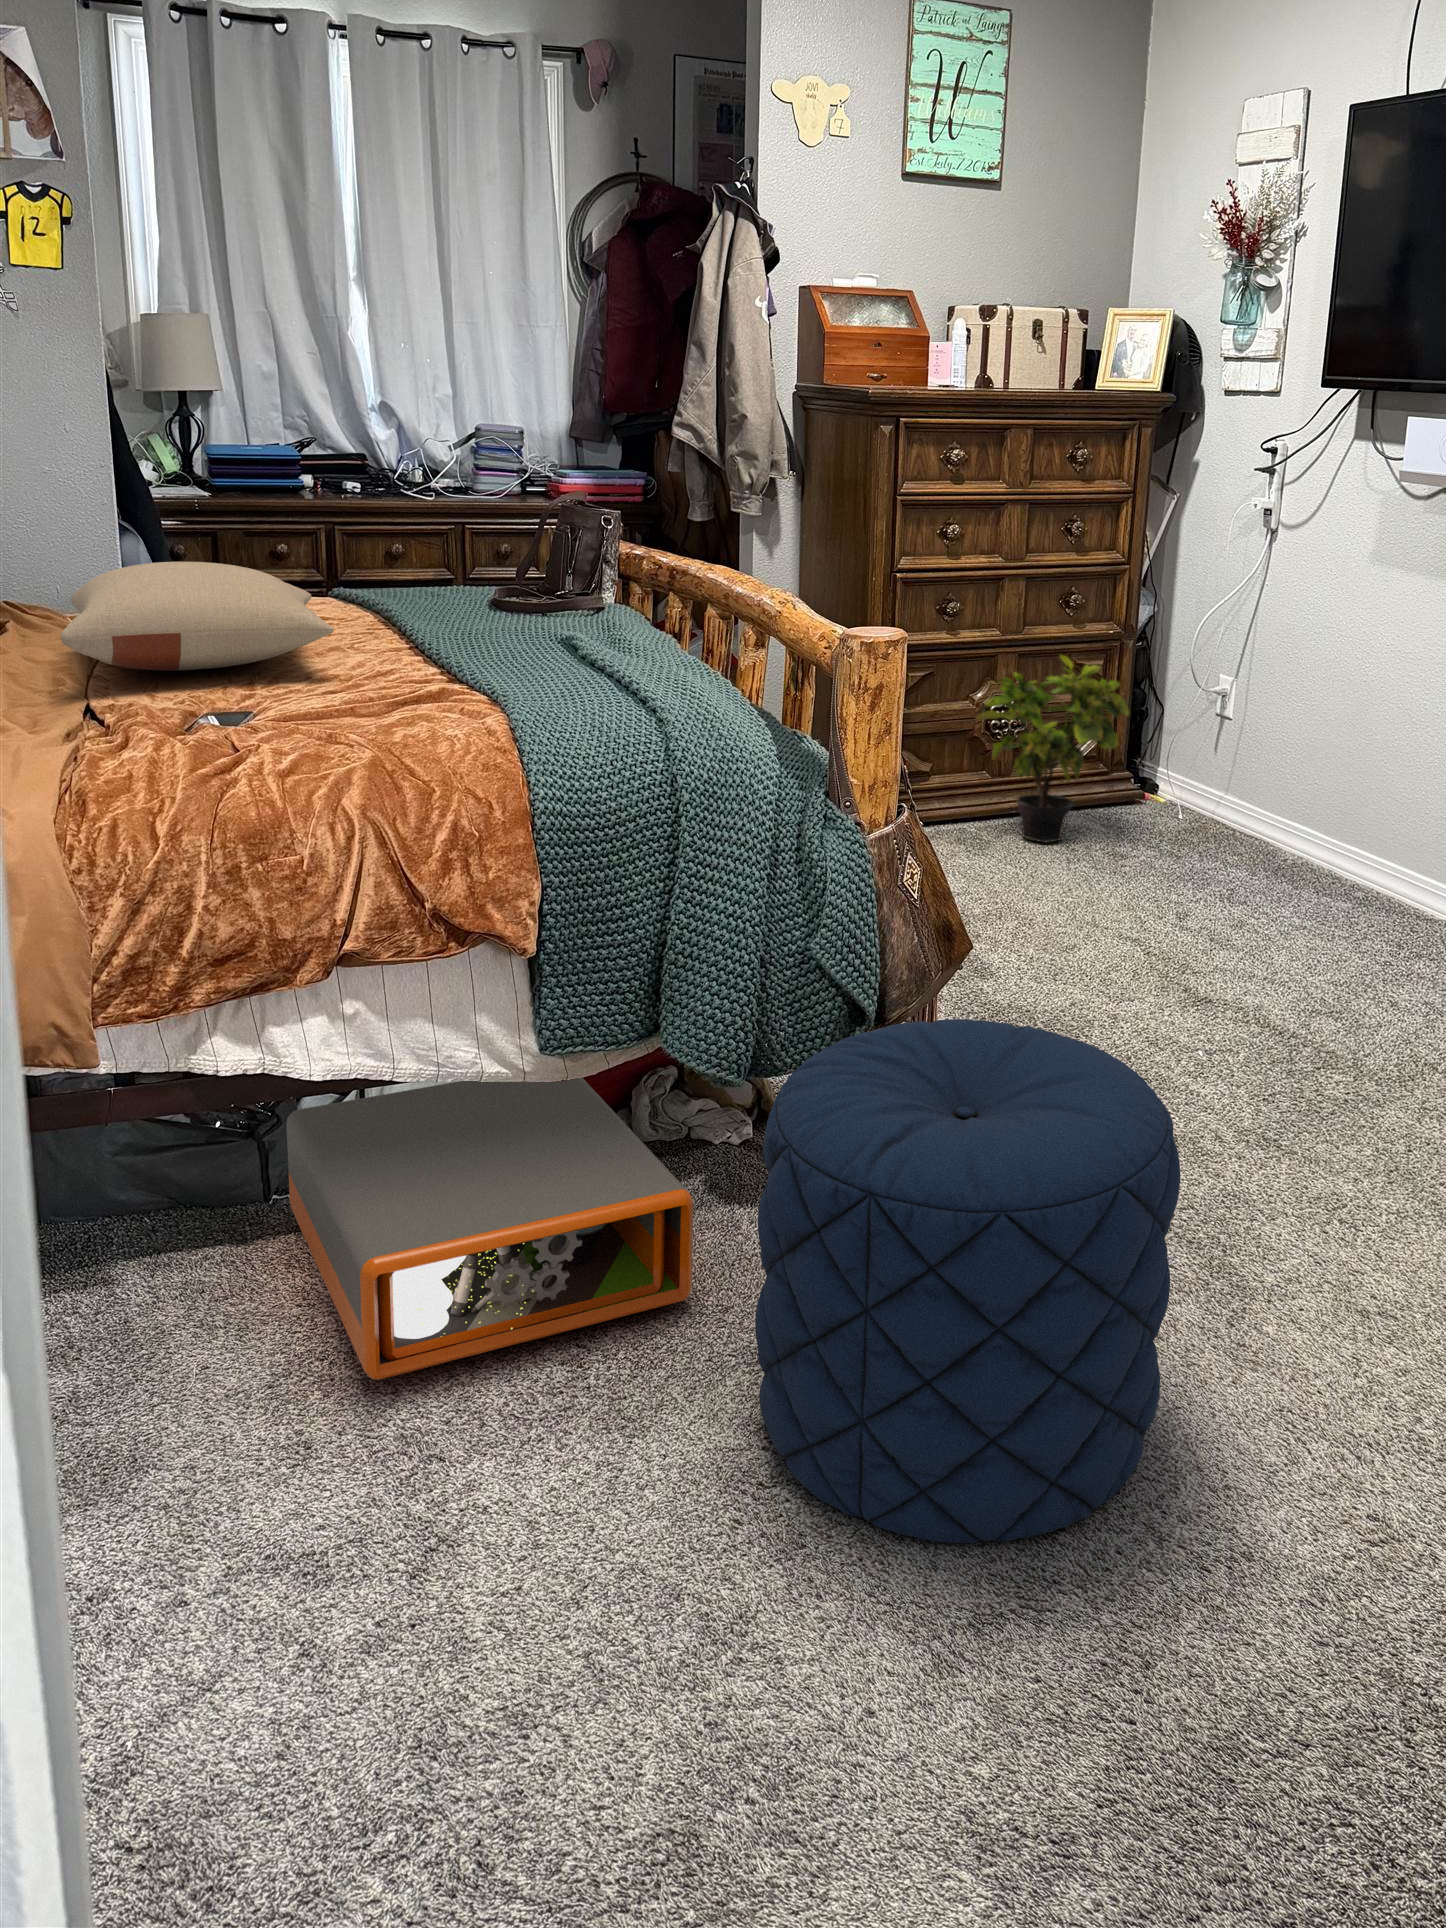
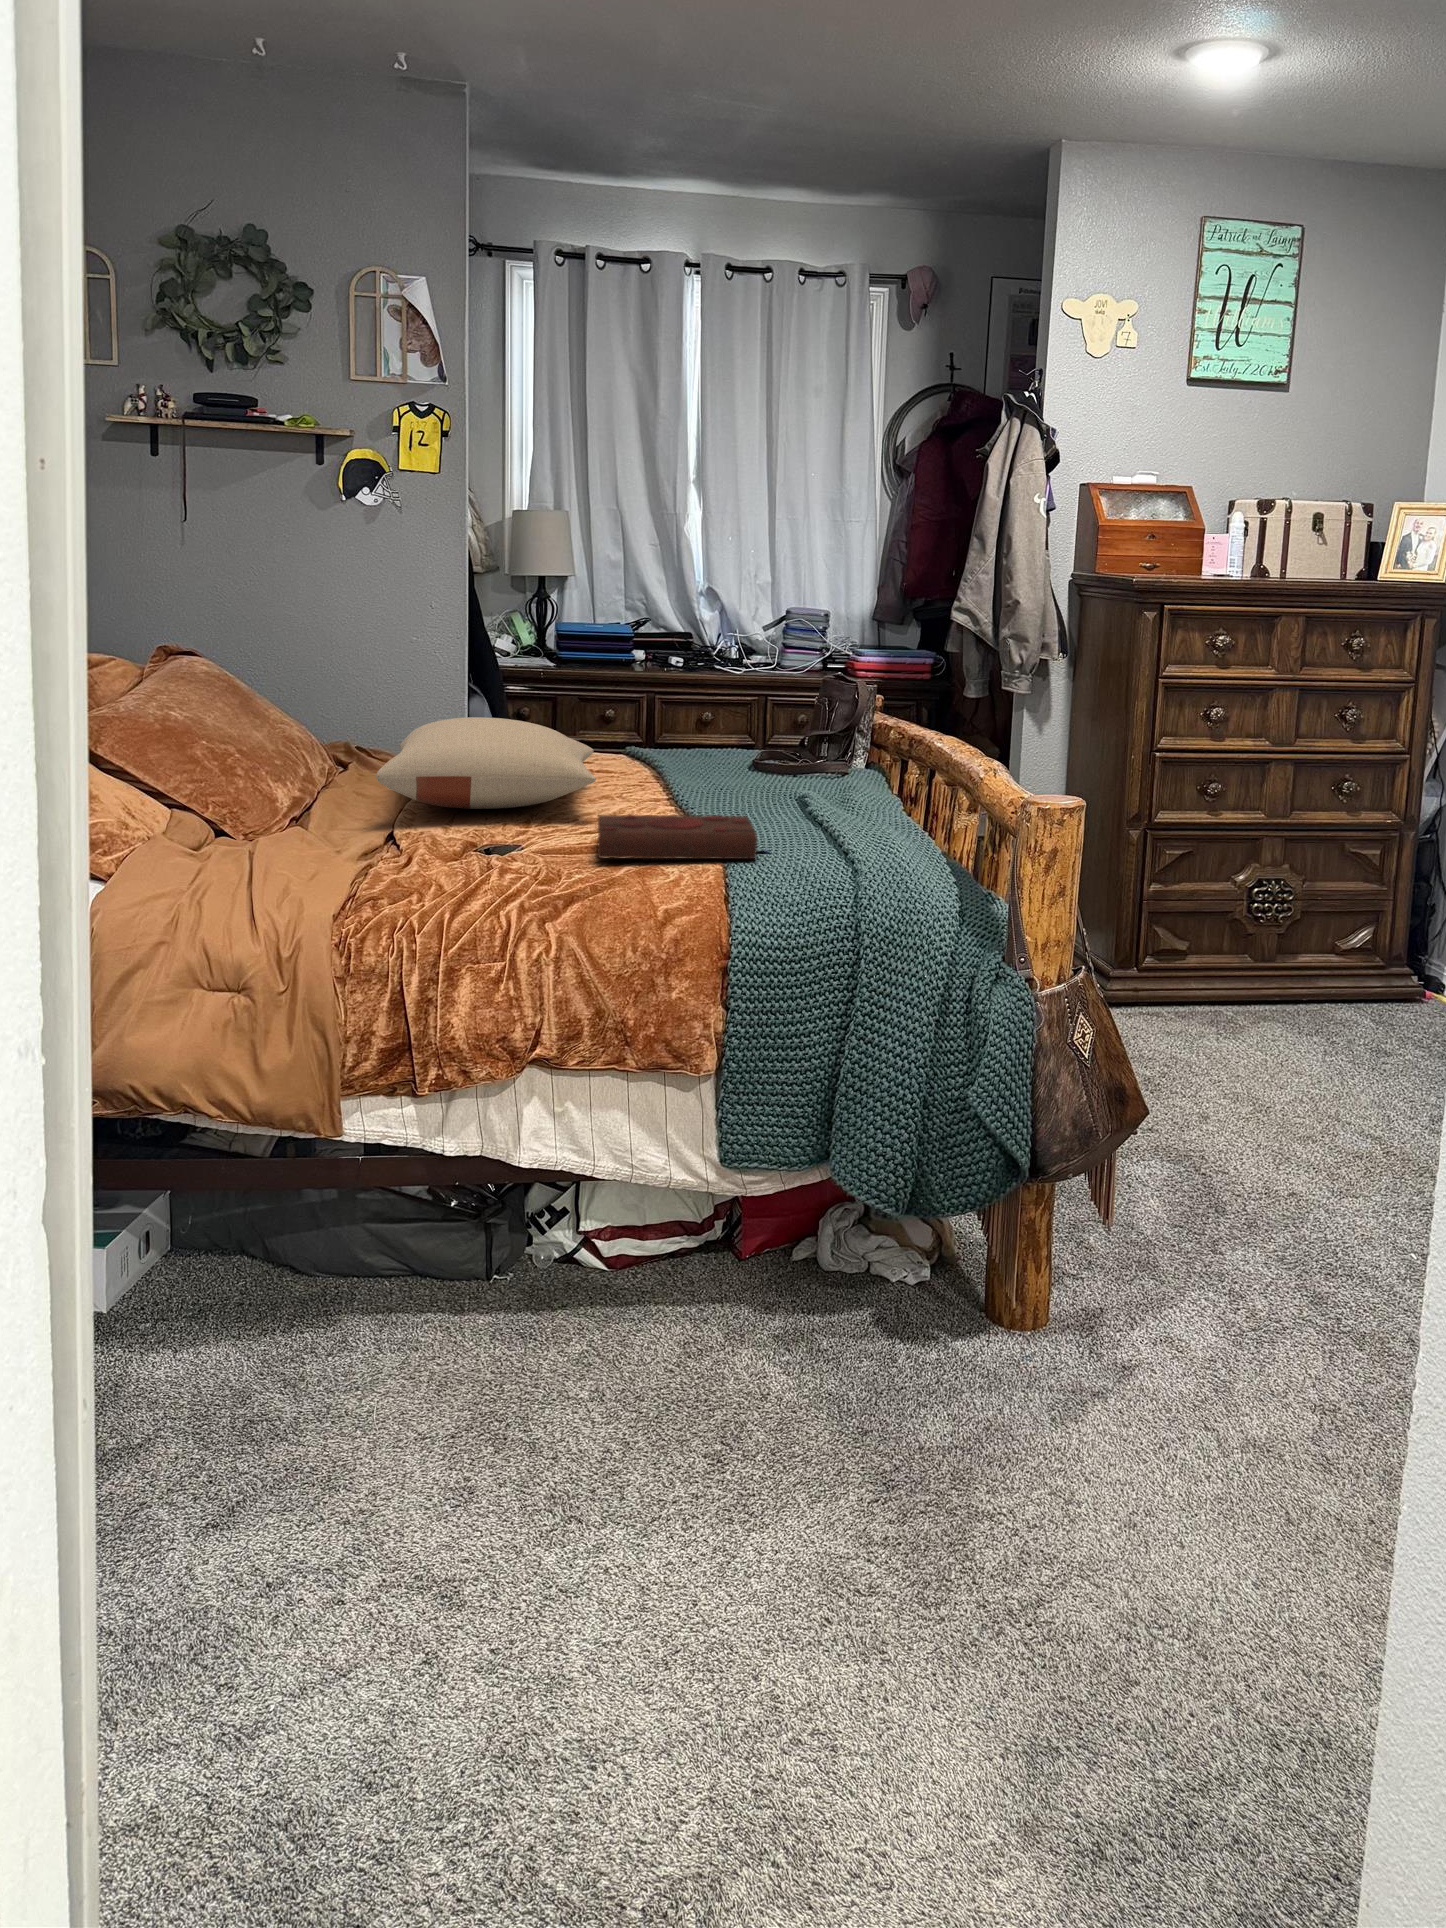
potted plant: present [977,656,1129,843] -> none [1232,840,1393,1028]
book: none [348,664,571,722] -> present [597,814,757,859]
pouf: present [755,1019,1180,1543] -> none [868,1166,1280,1684]
storage box: present [286,1077,693,1380] -> none [508,1183,841,1441]

